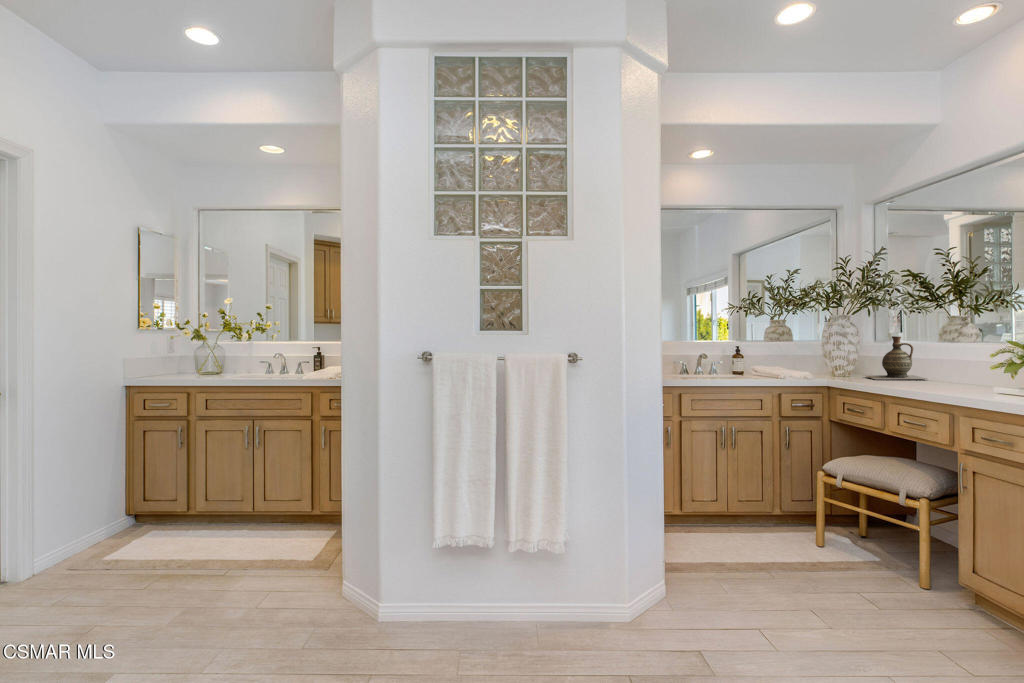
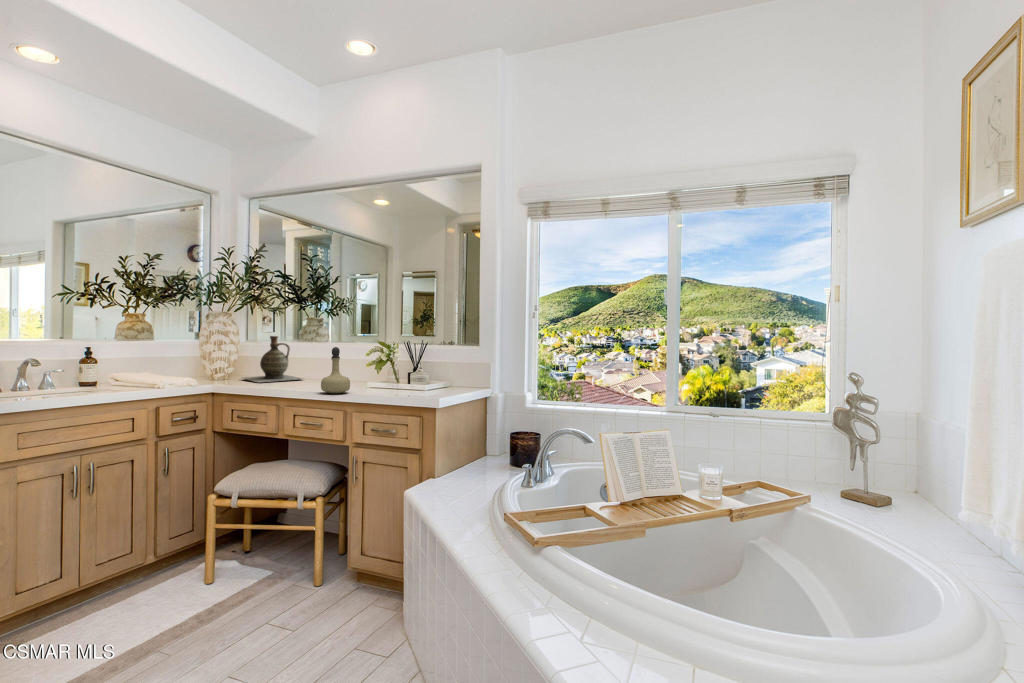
perfume bottle: none [925,343,961,390] -> present [321,347,350,394]

